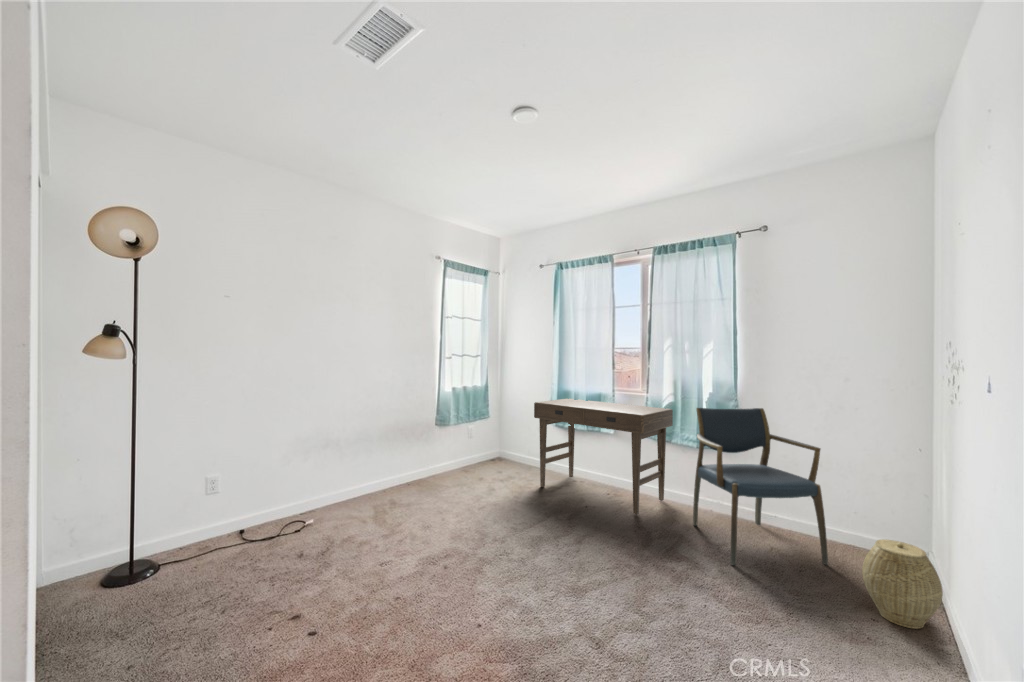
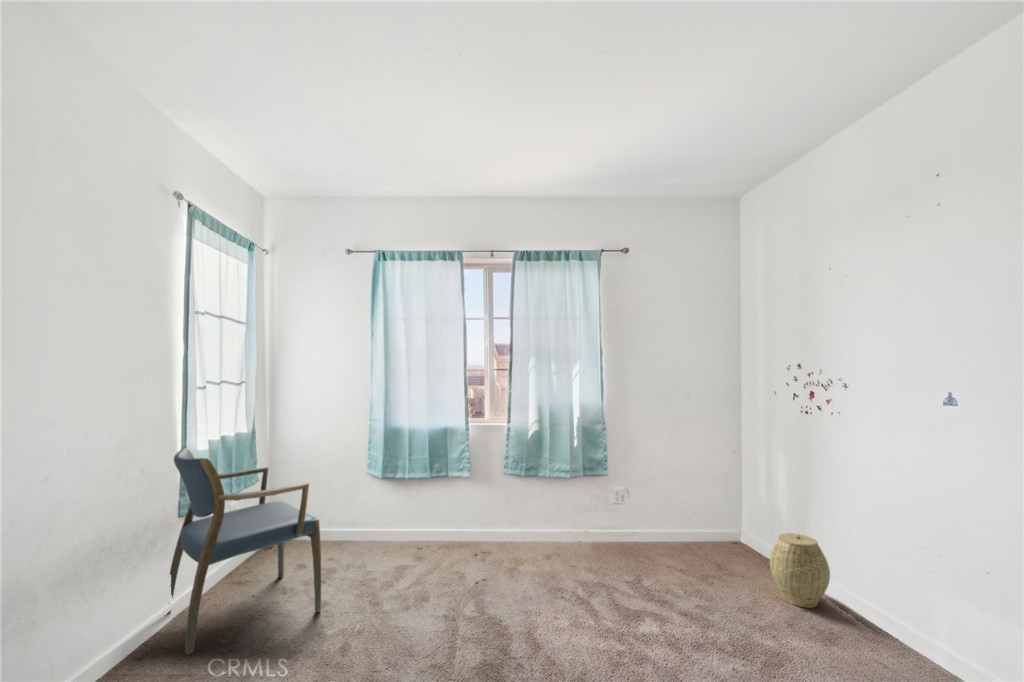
desk: present [534,399,673,515] -> none [369,437,541,573]
armchair: present [693,408,828,565] -> present [166,447,321,654]

